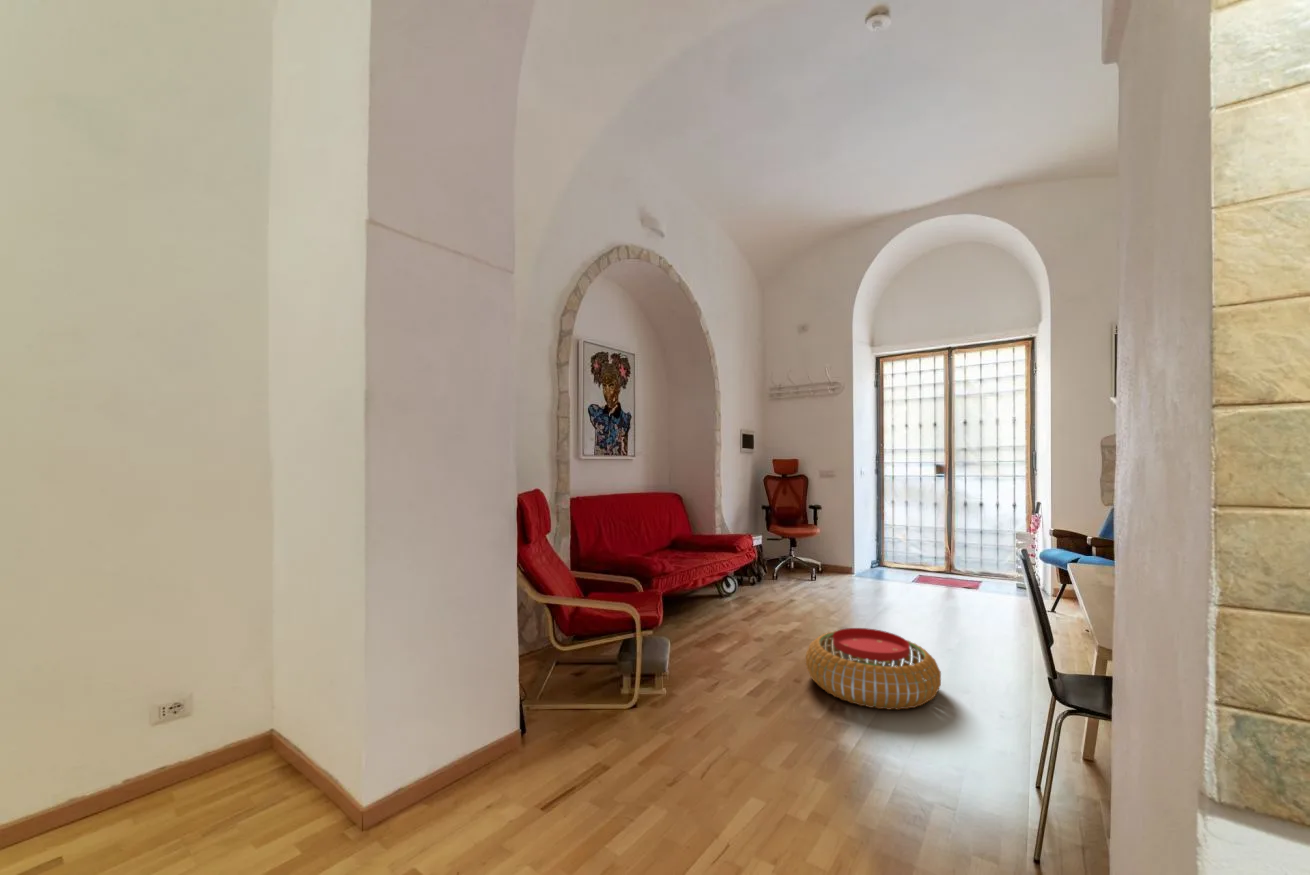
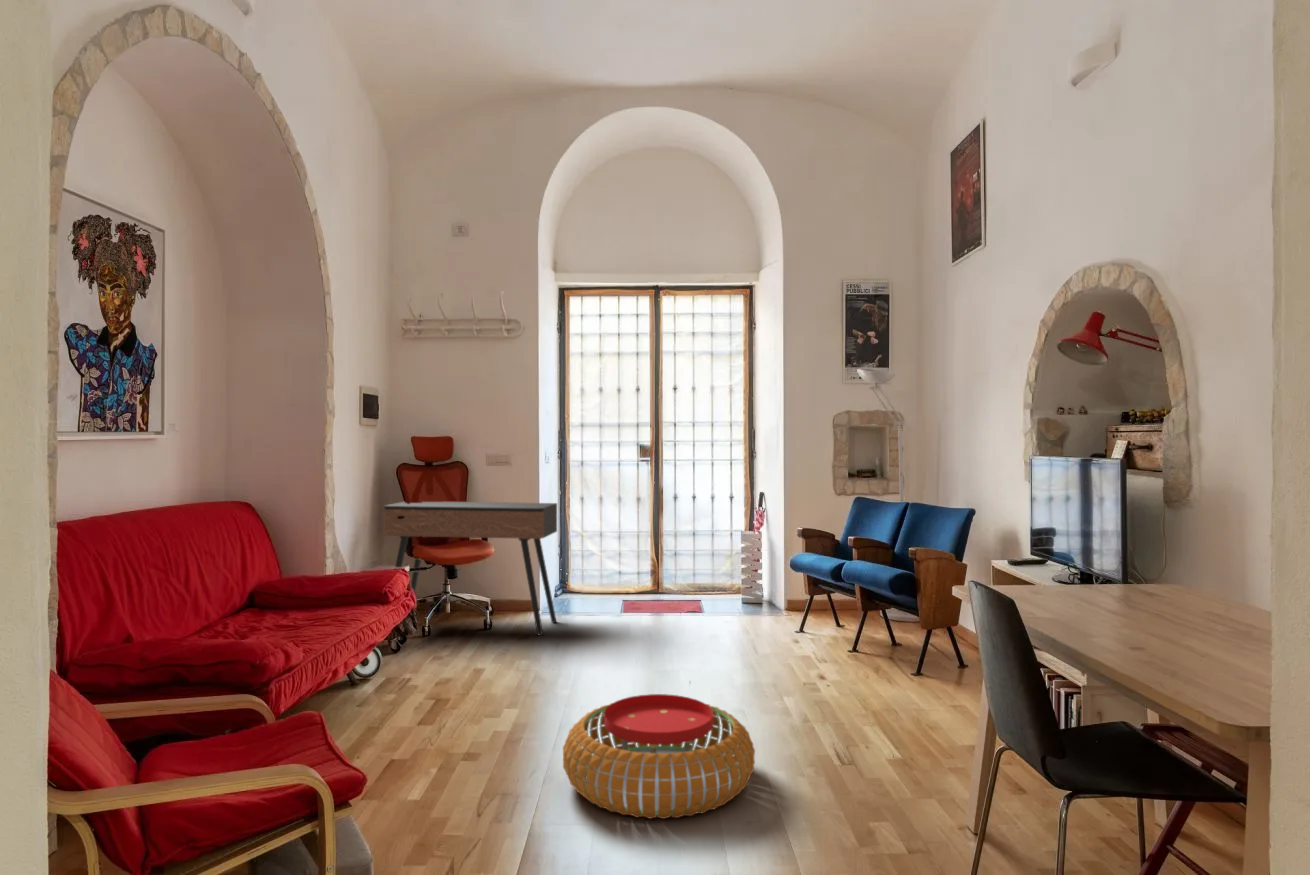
console table: none [751,496,861,589] -> present [384,502,557,635]

